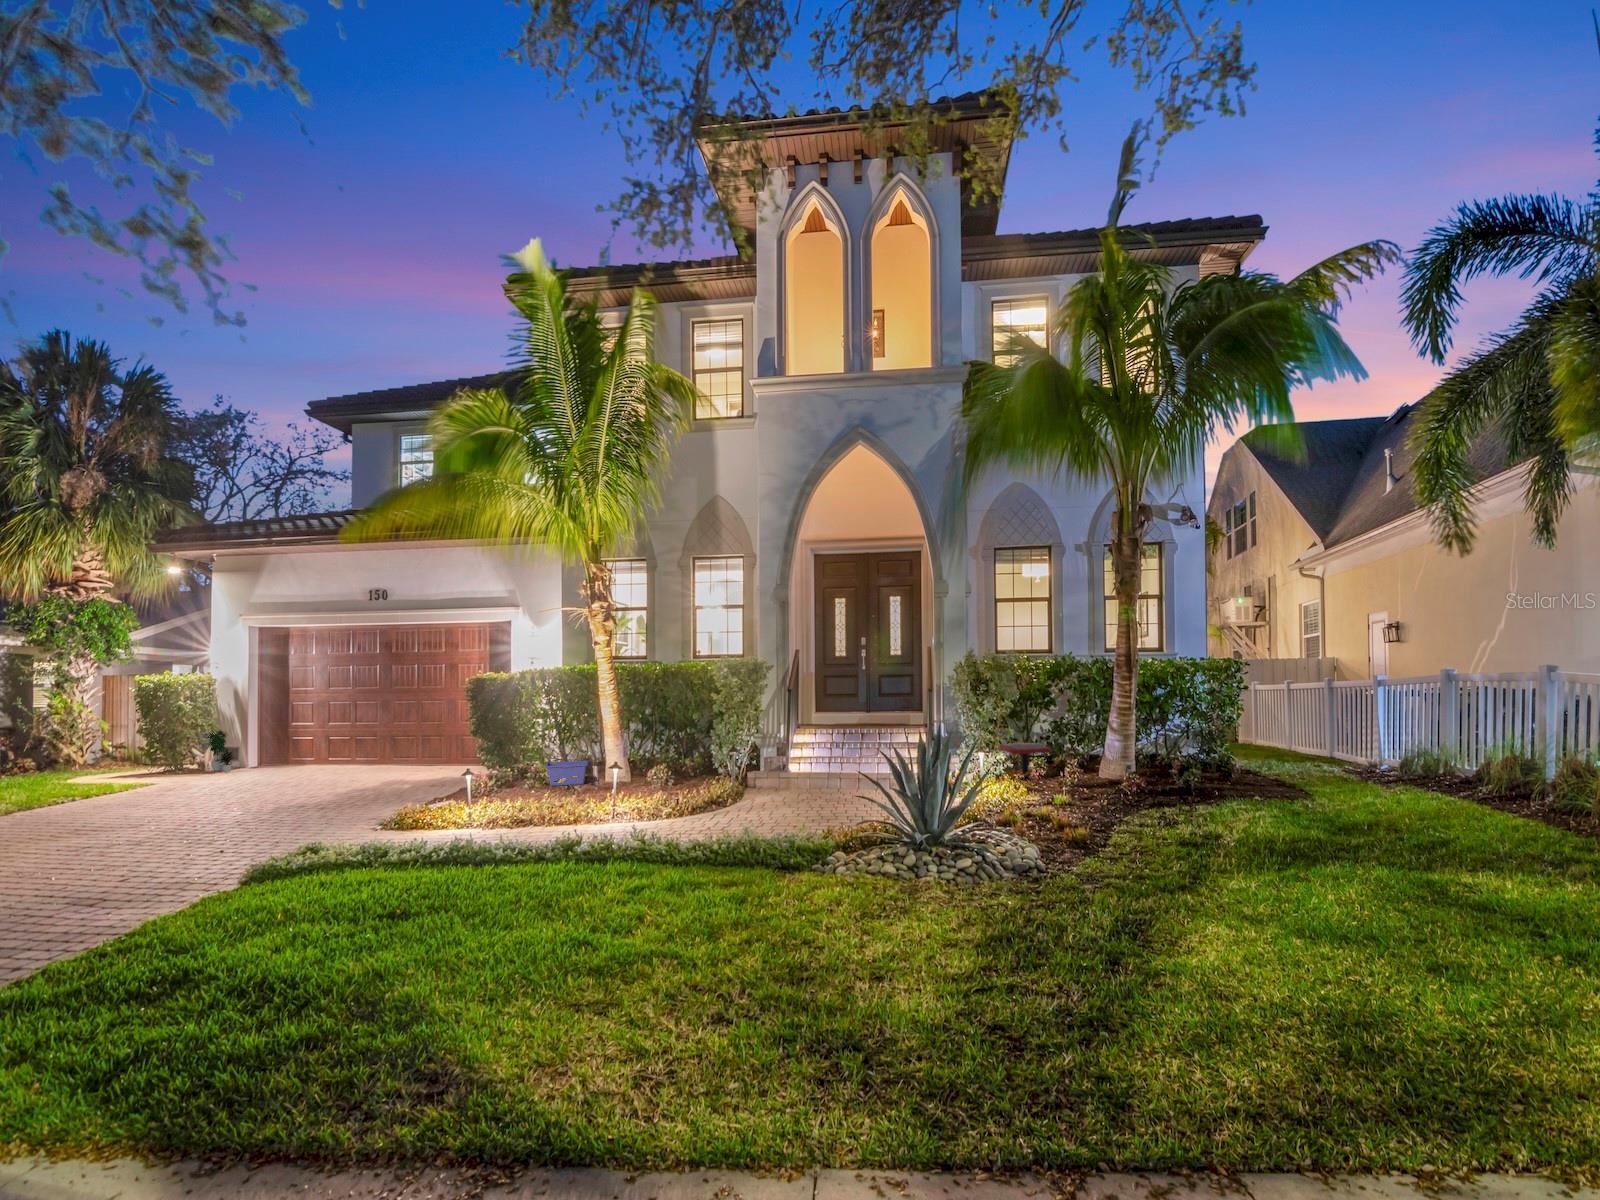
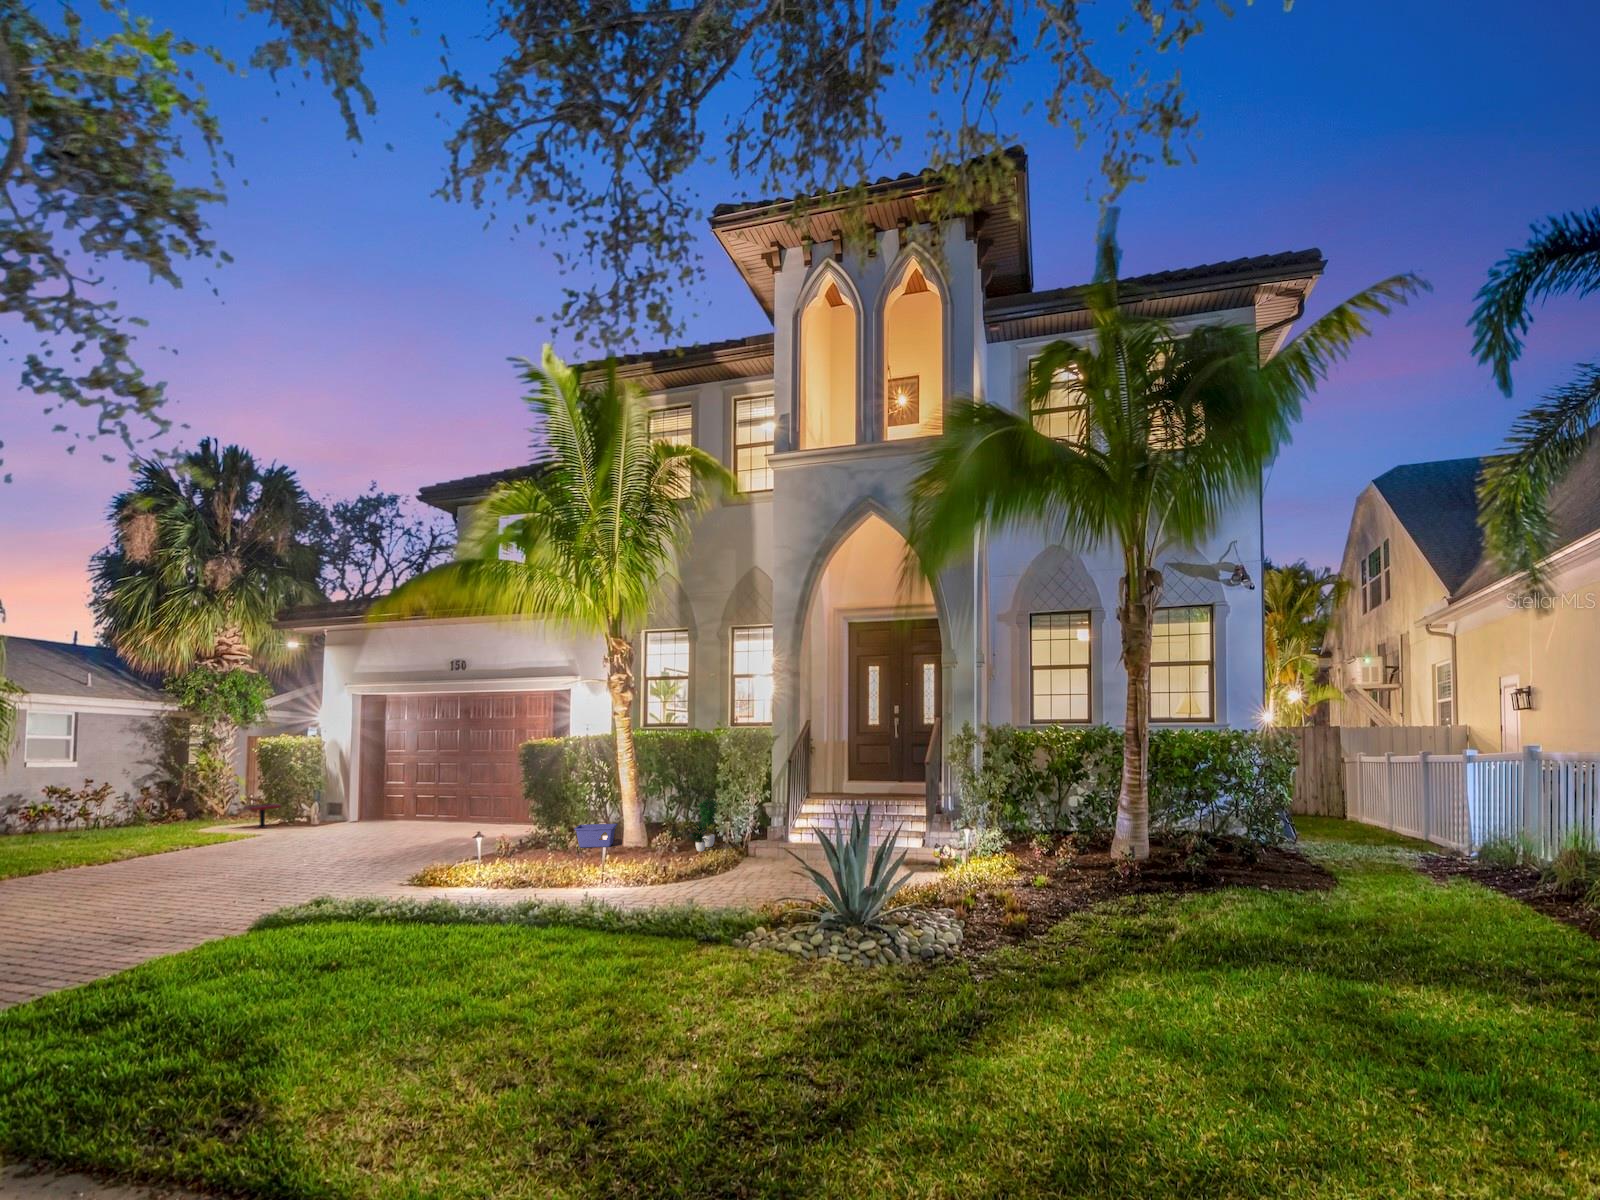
potted plant: present [207,730,234,773] -> present [691,798,718,851]
pedestal table: present [999,743,1051,780] -> present [244,803,281,828]

